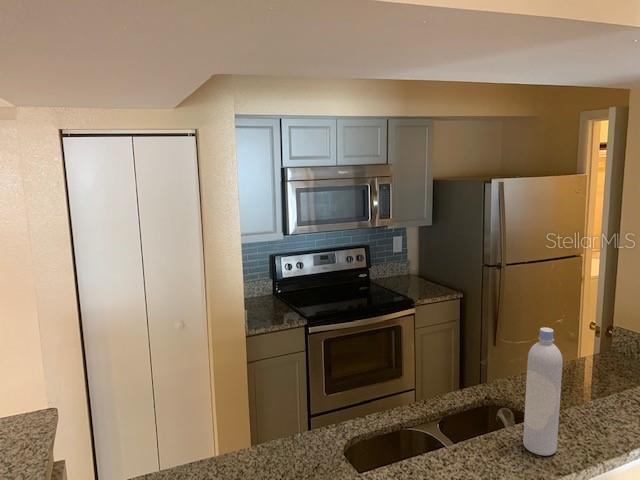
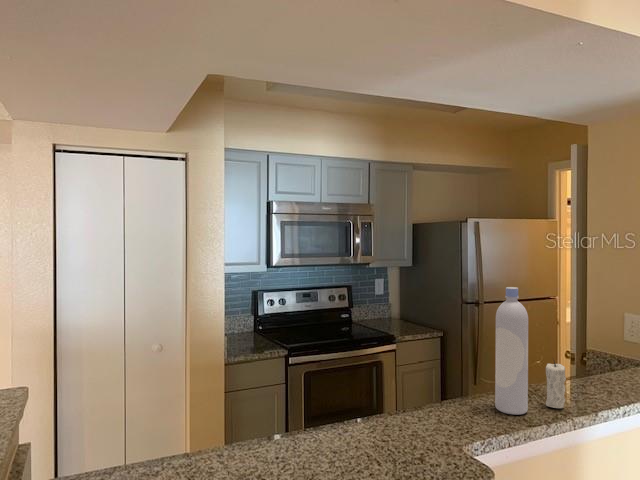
candle: none [575,391,598,444] -> present [546,362,566,408]

